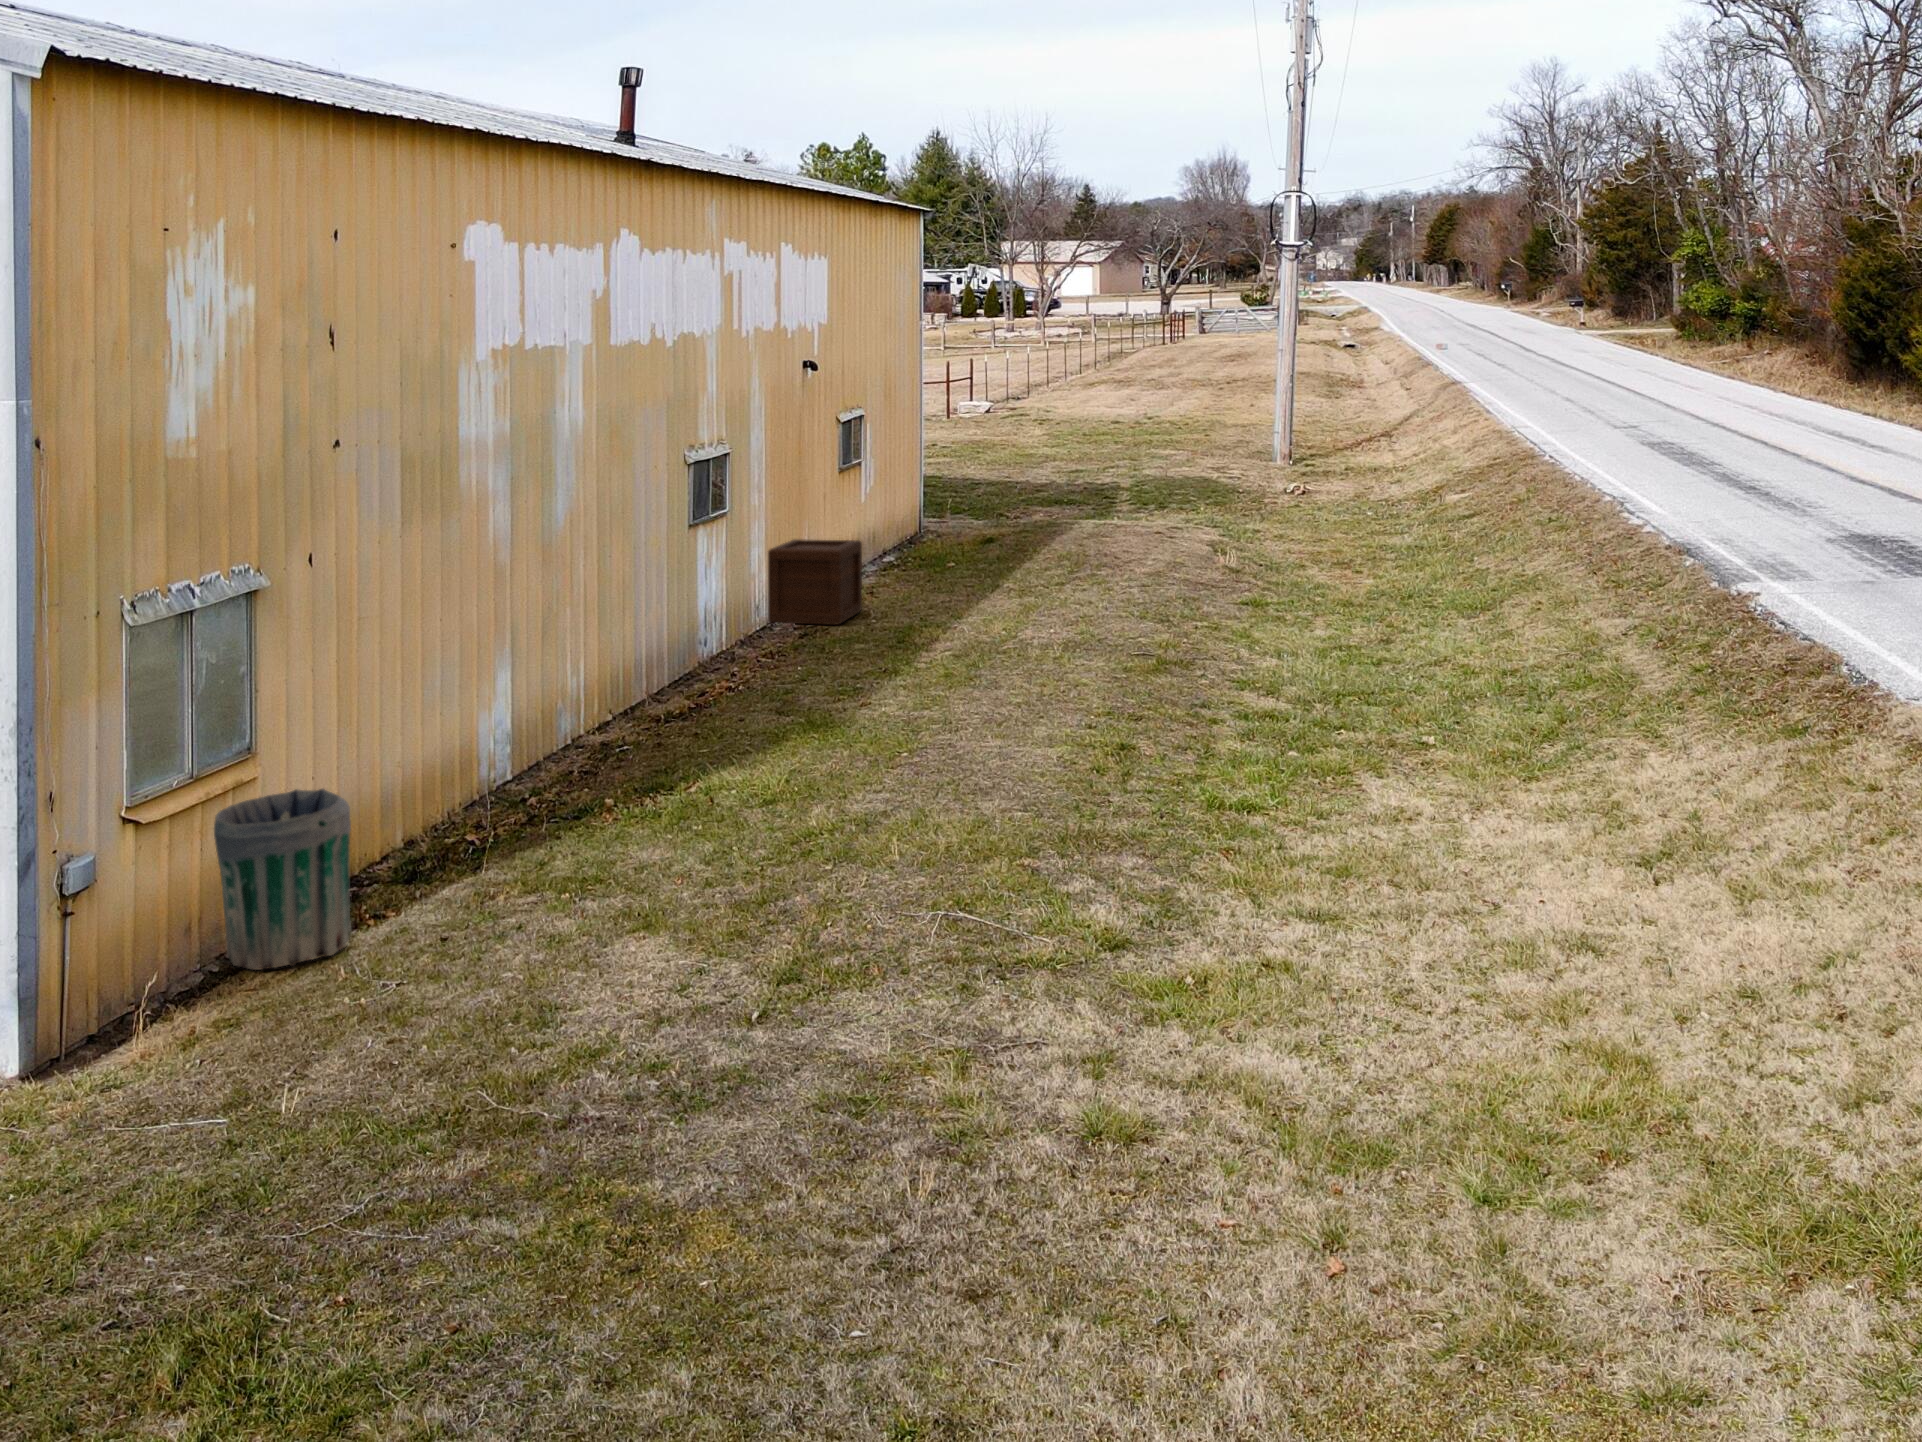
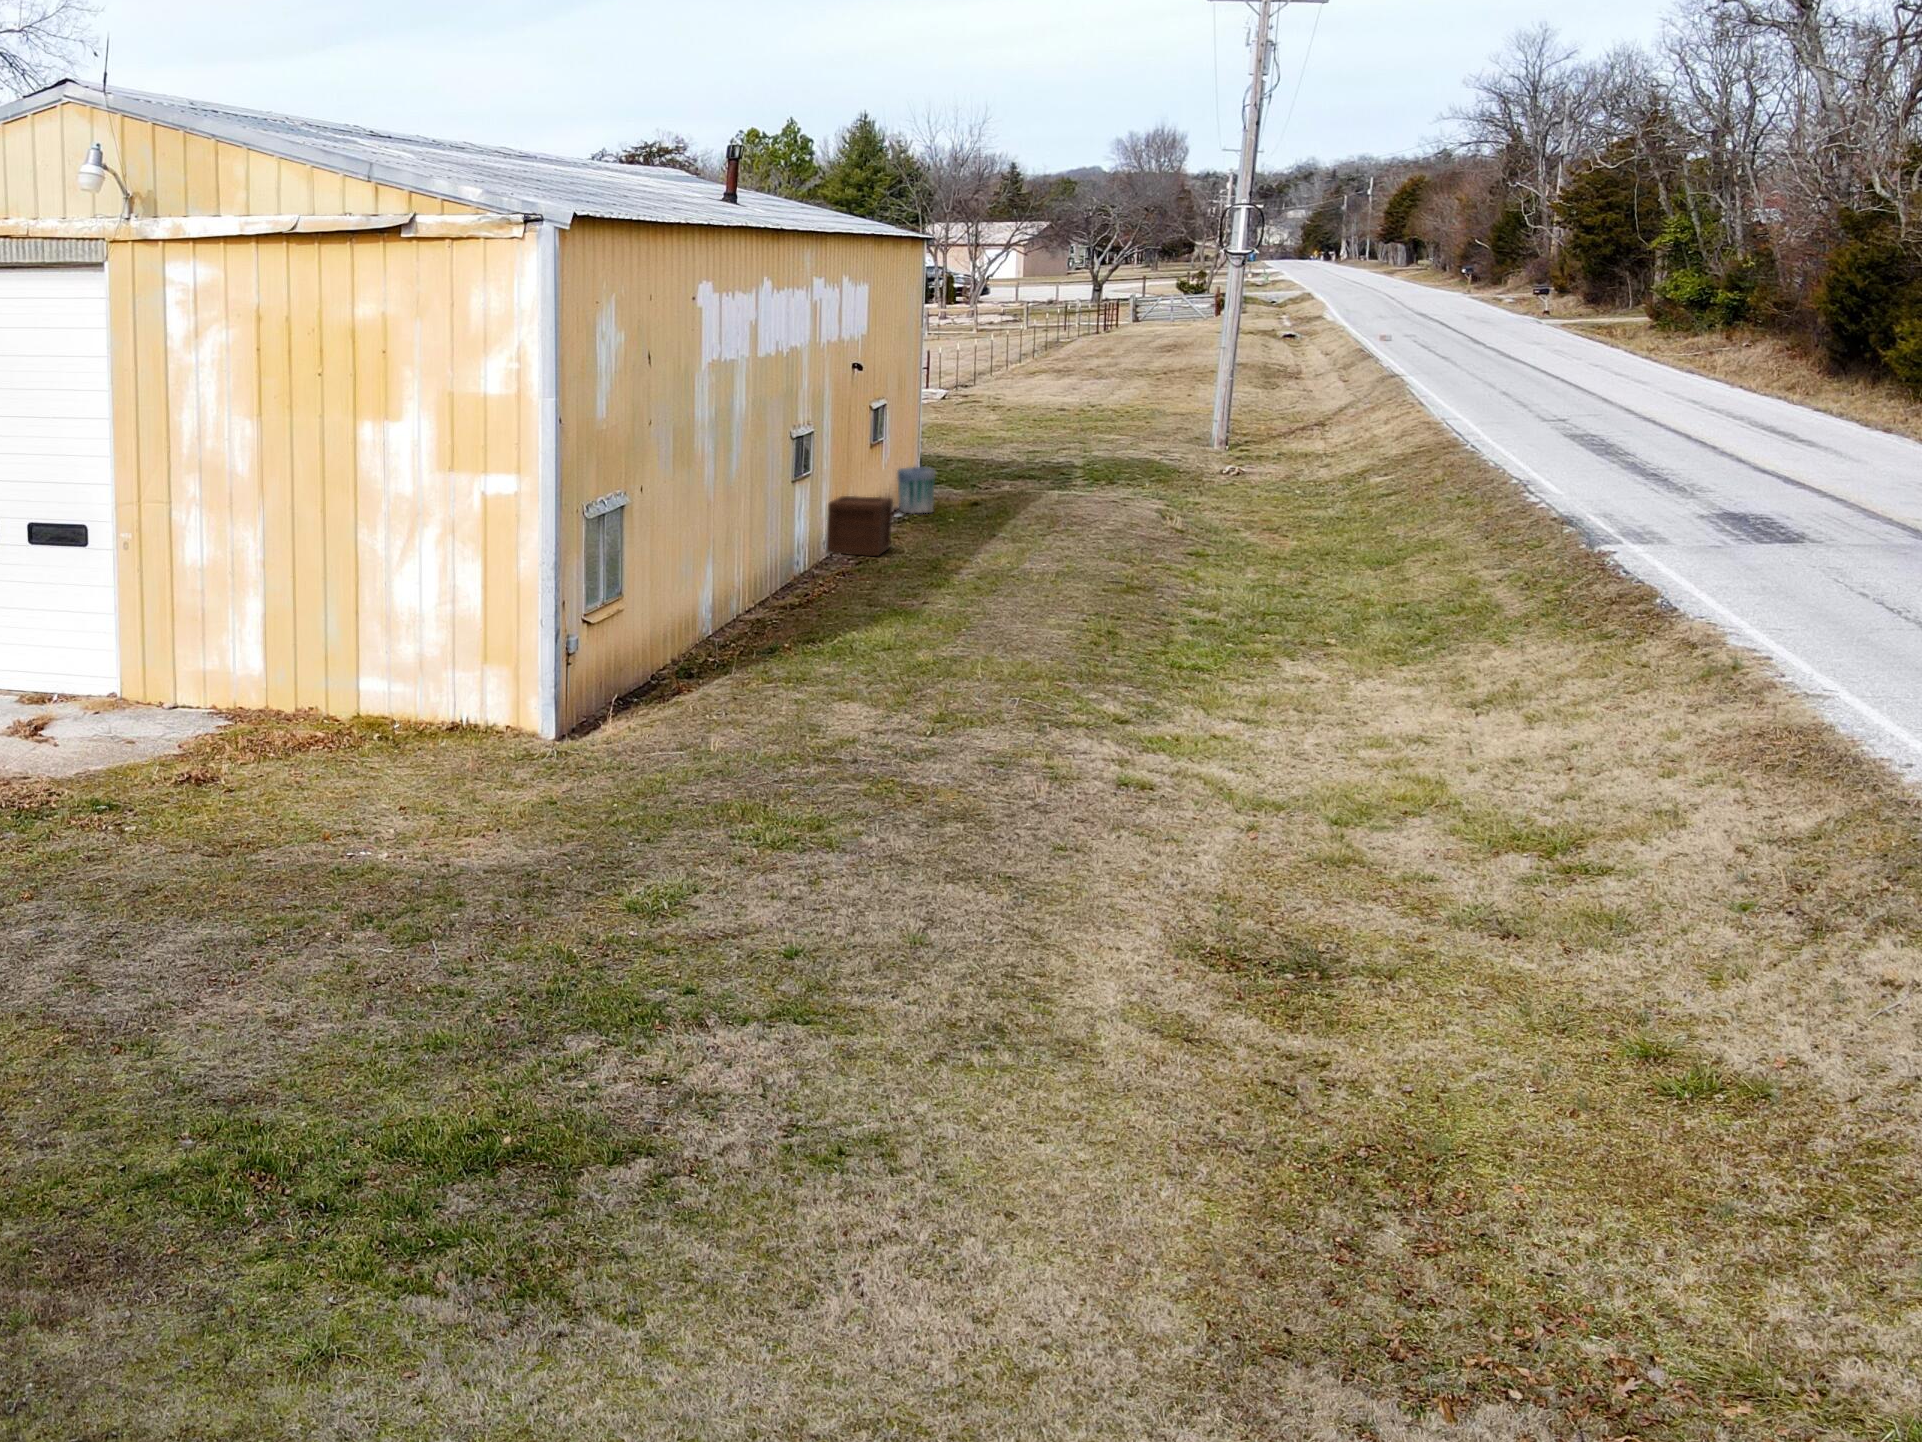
trash can: present [214,789,351,970] -> present [897,467,936,513]

